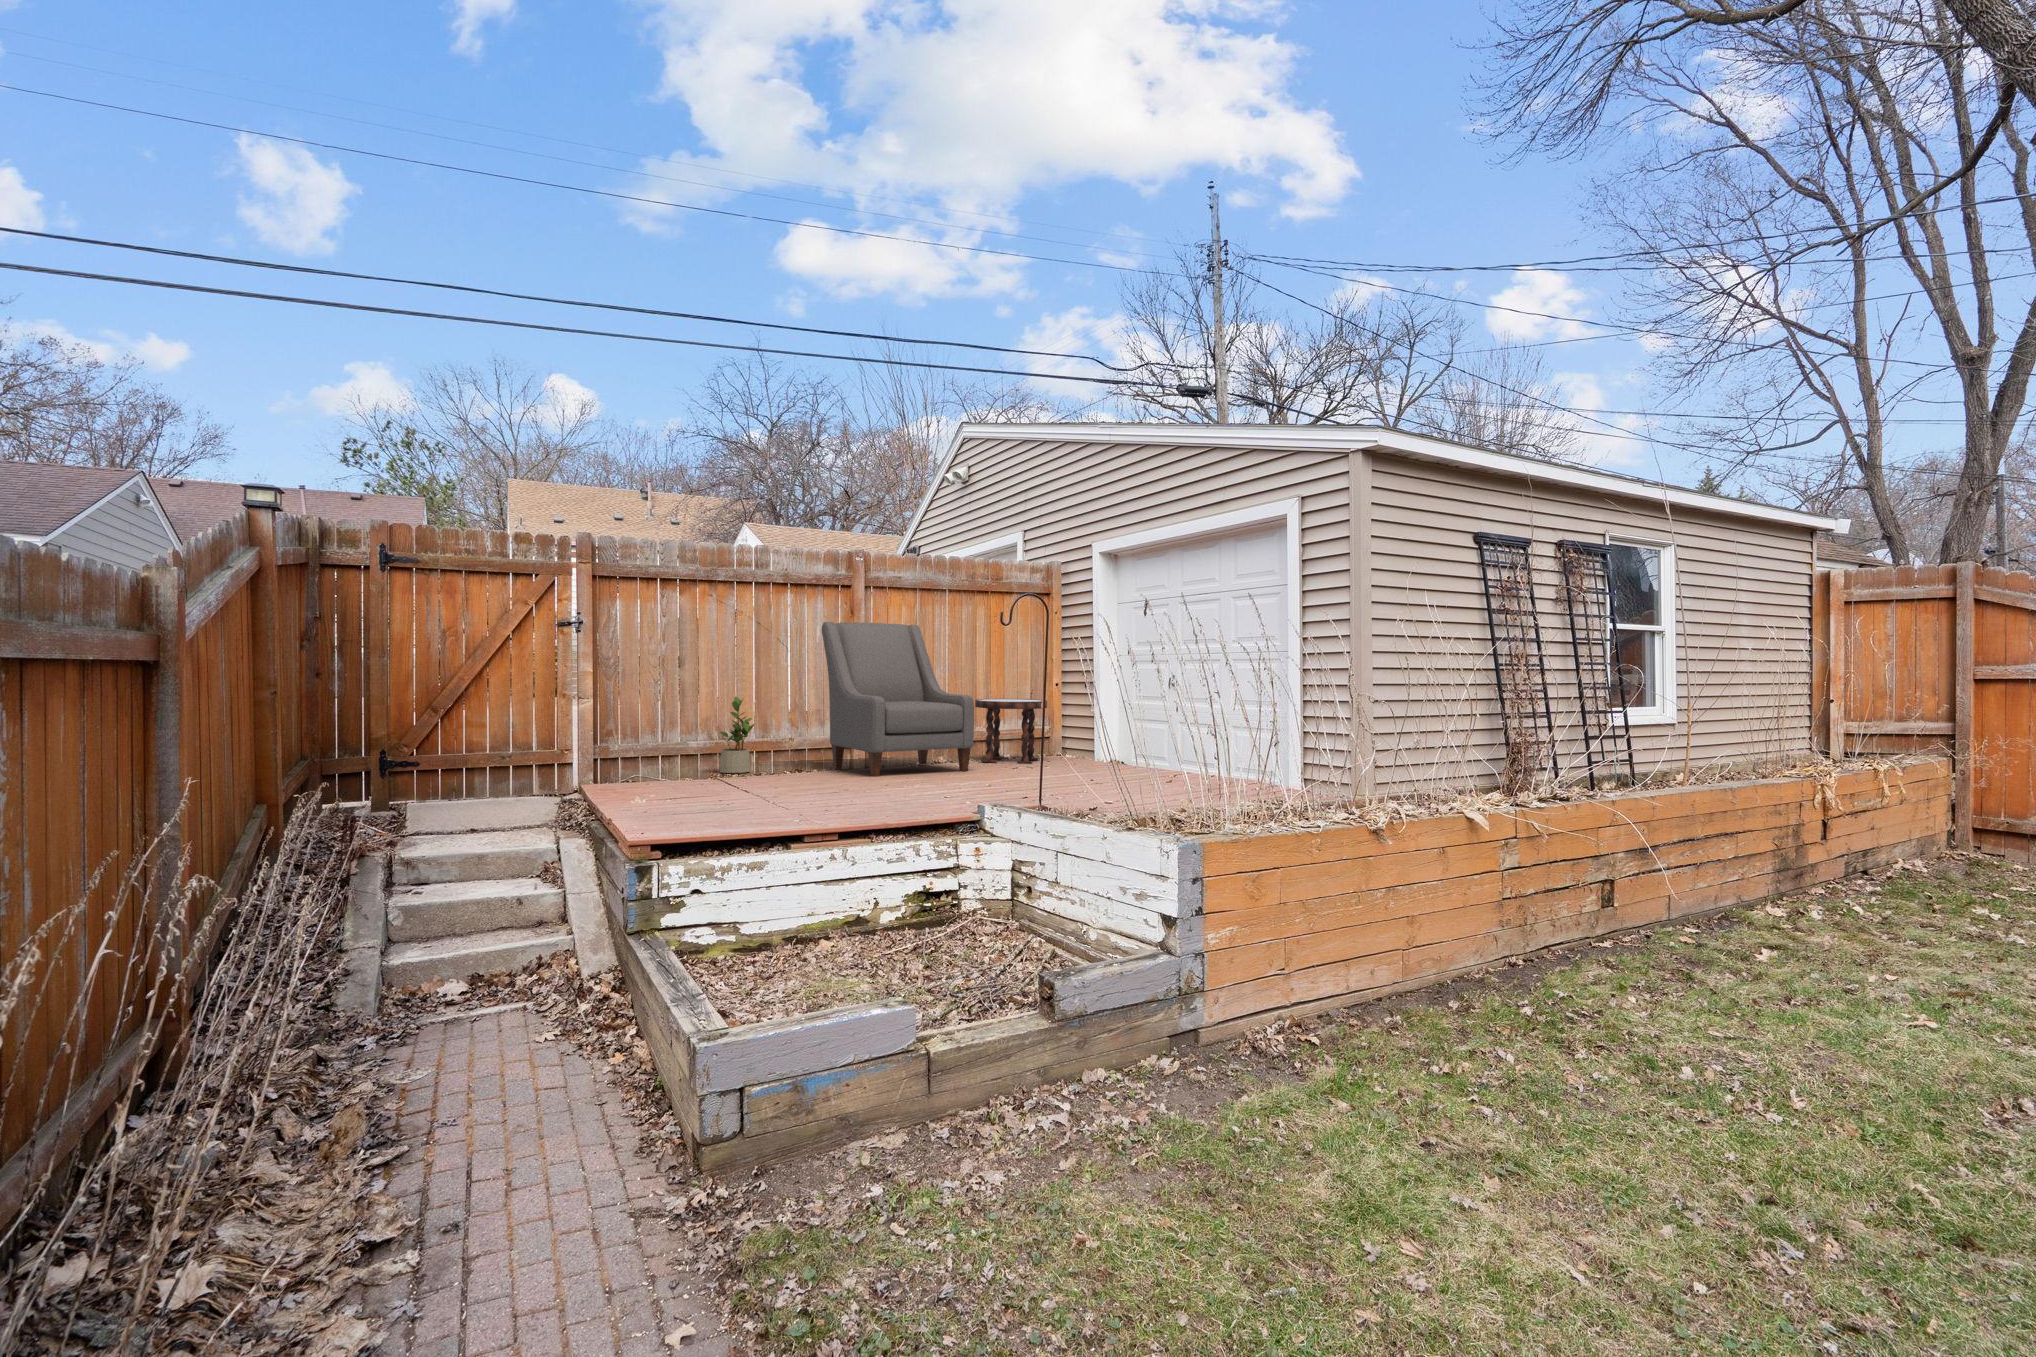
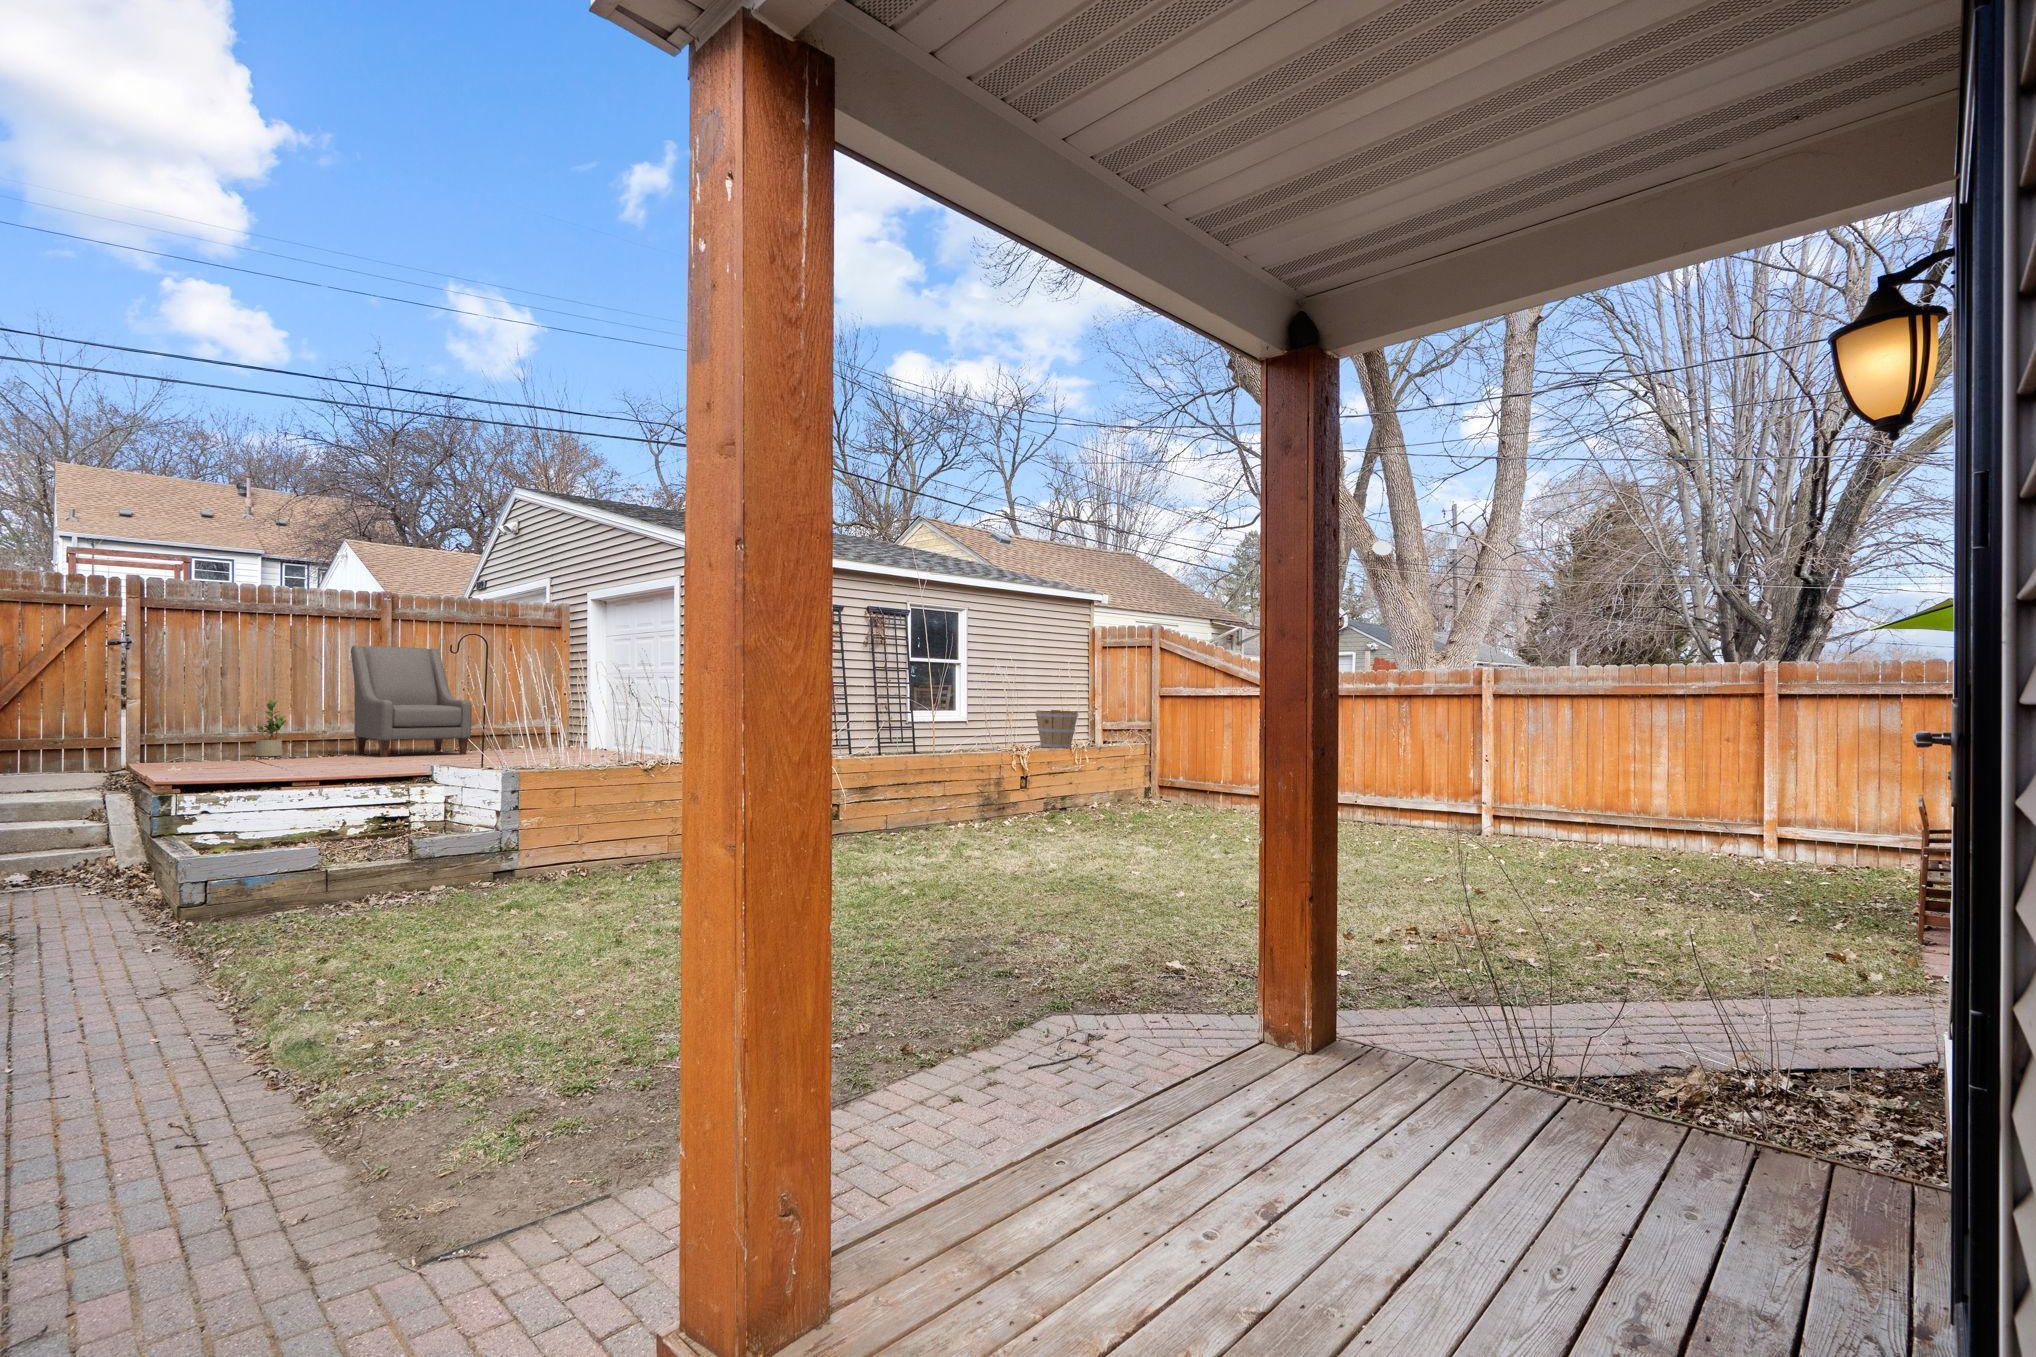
side table: present [975,699,1047,764] -> none [489,704,548,751]
wooden bucket: none [1738,702,1828,765] -> present [1035,710,1078,748]

